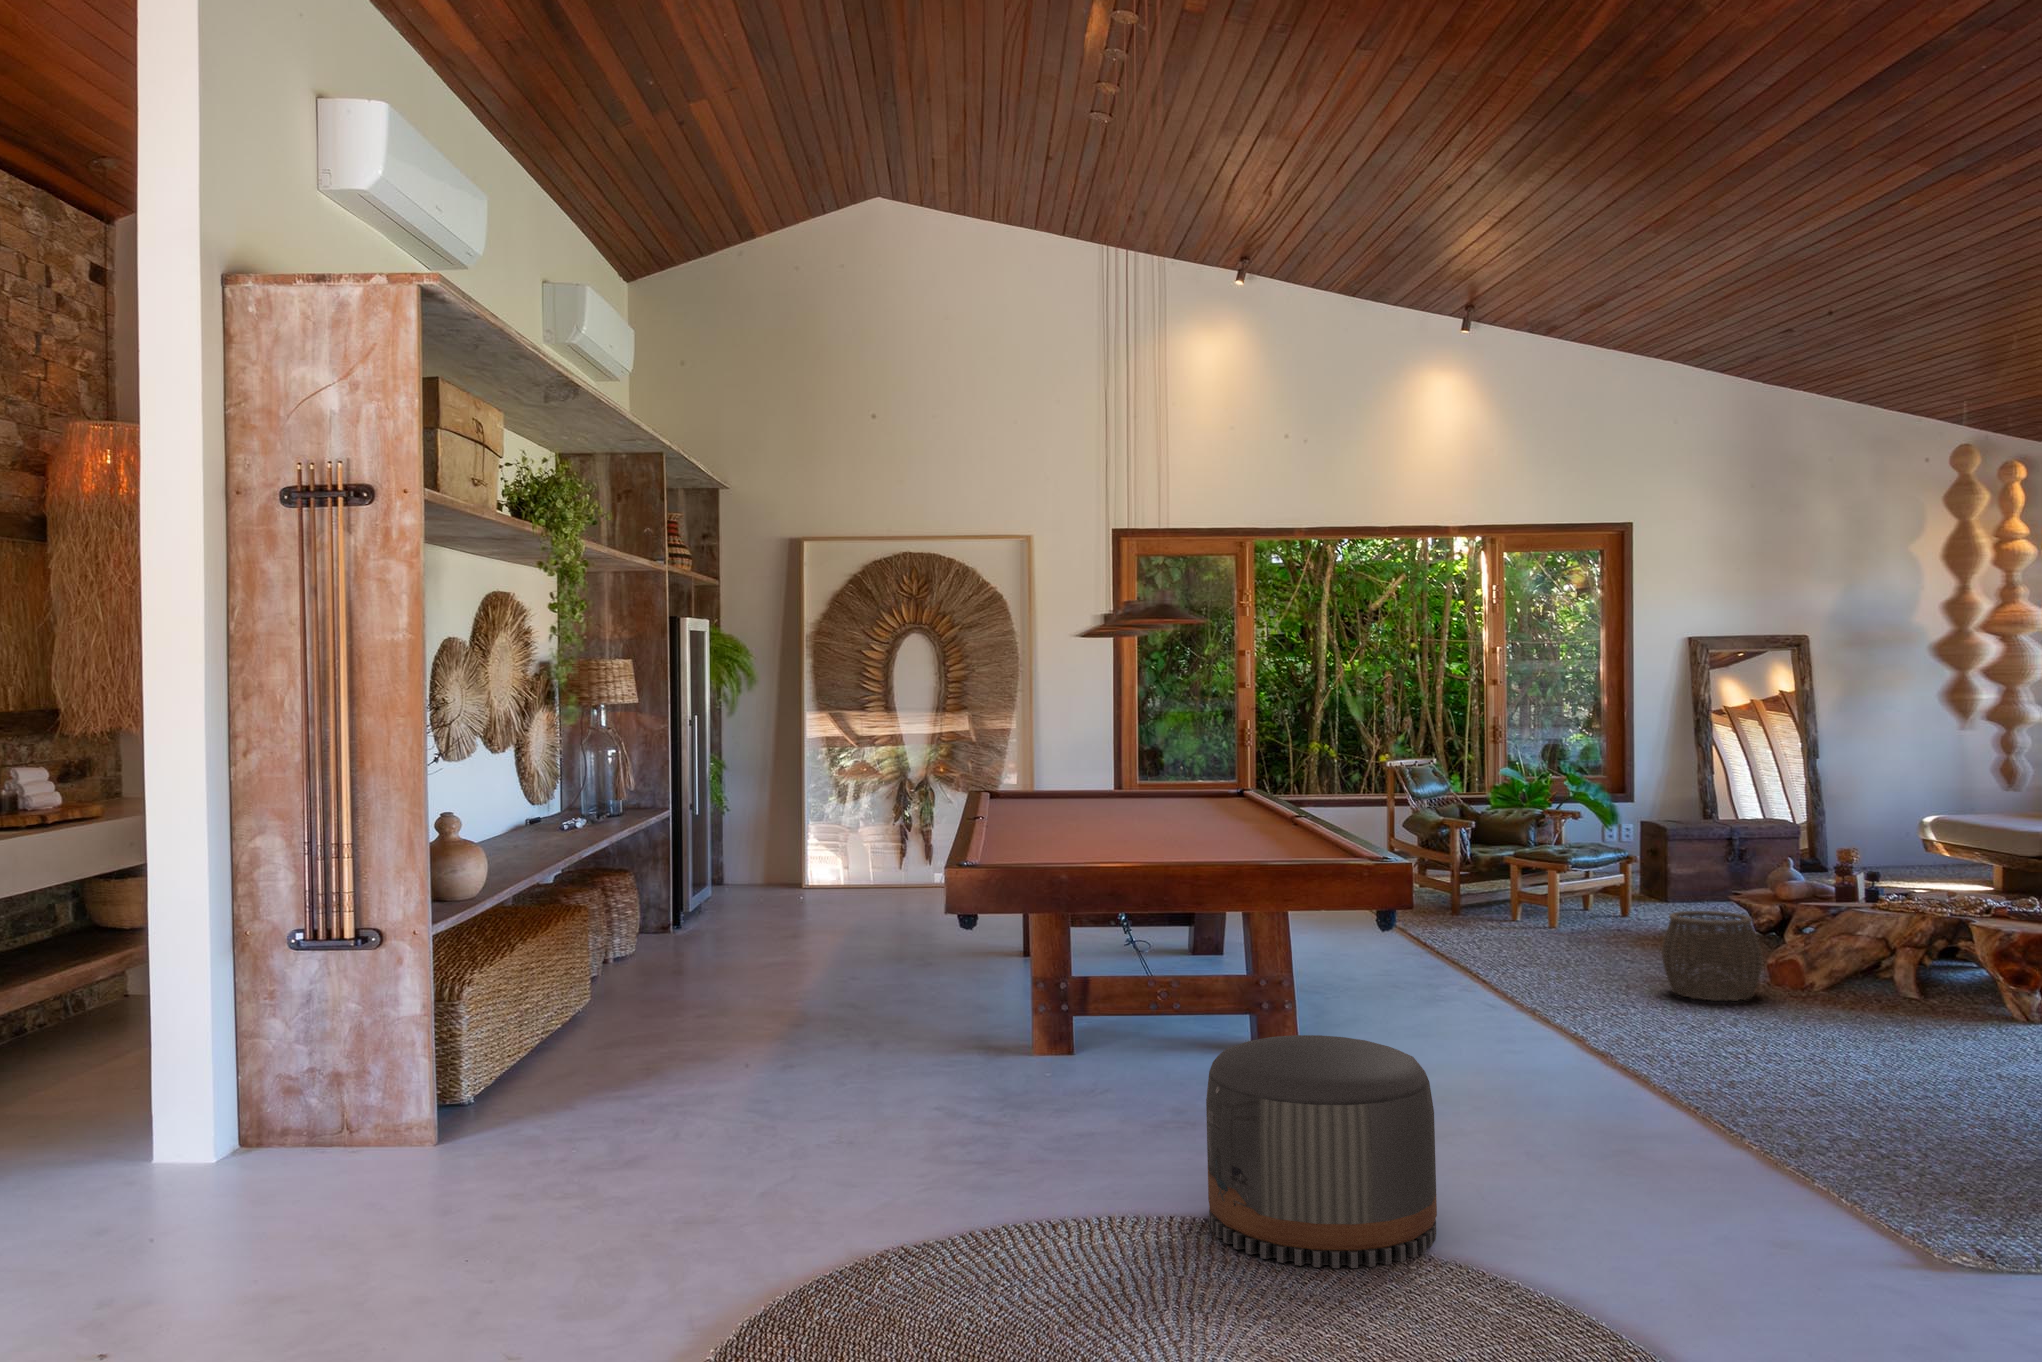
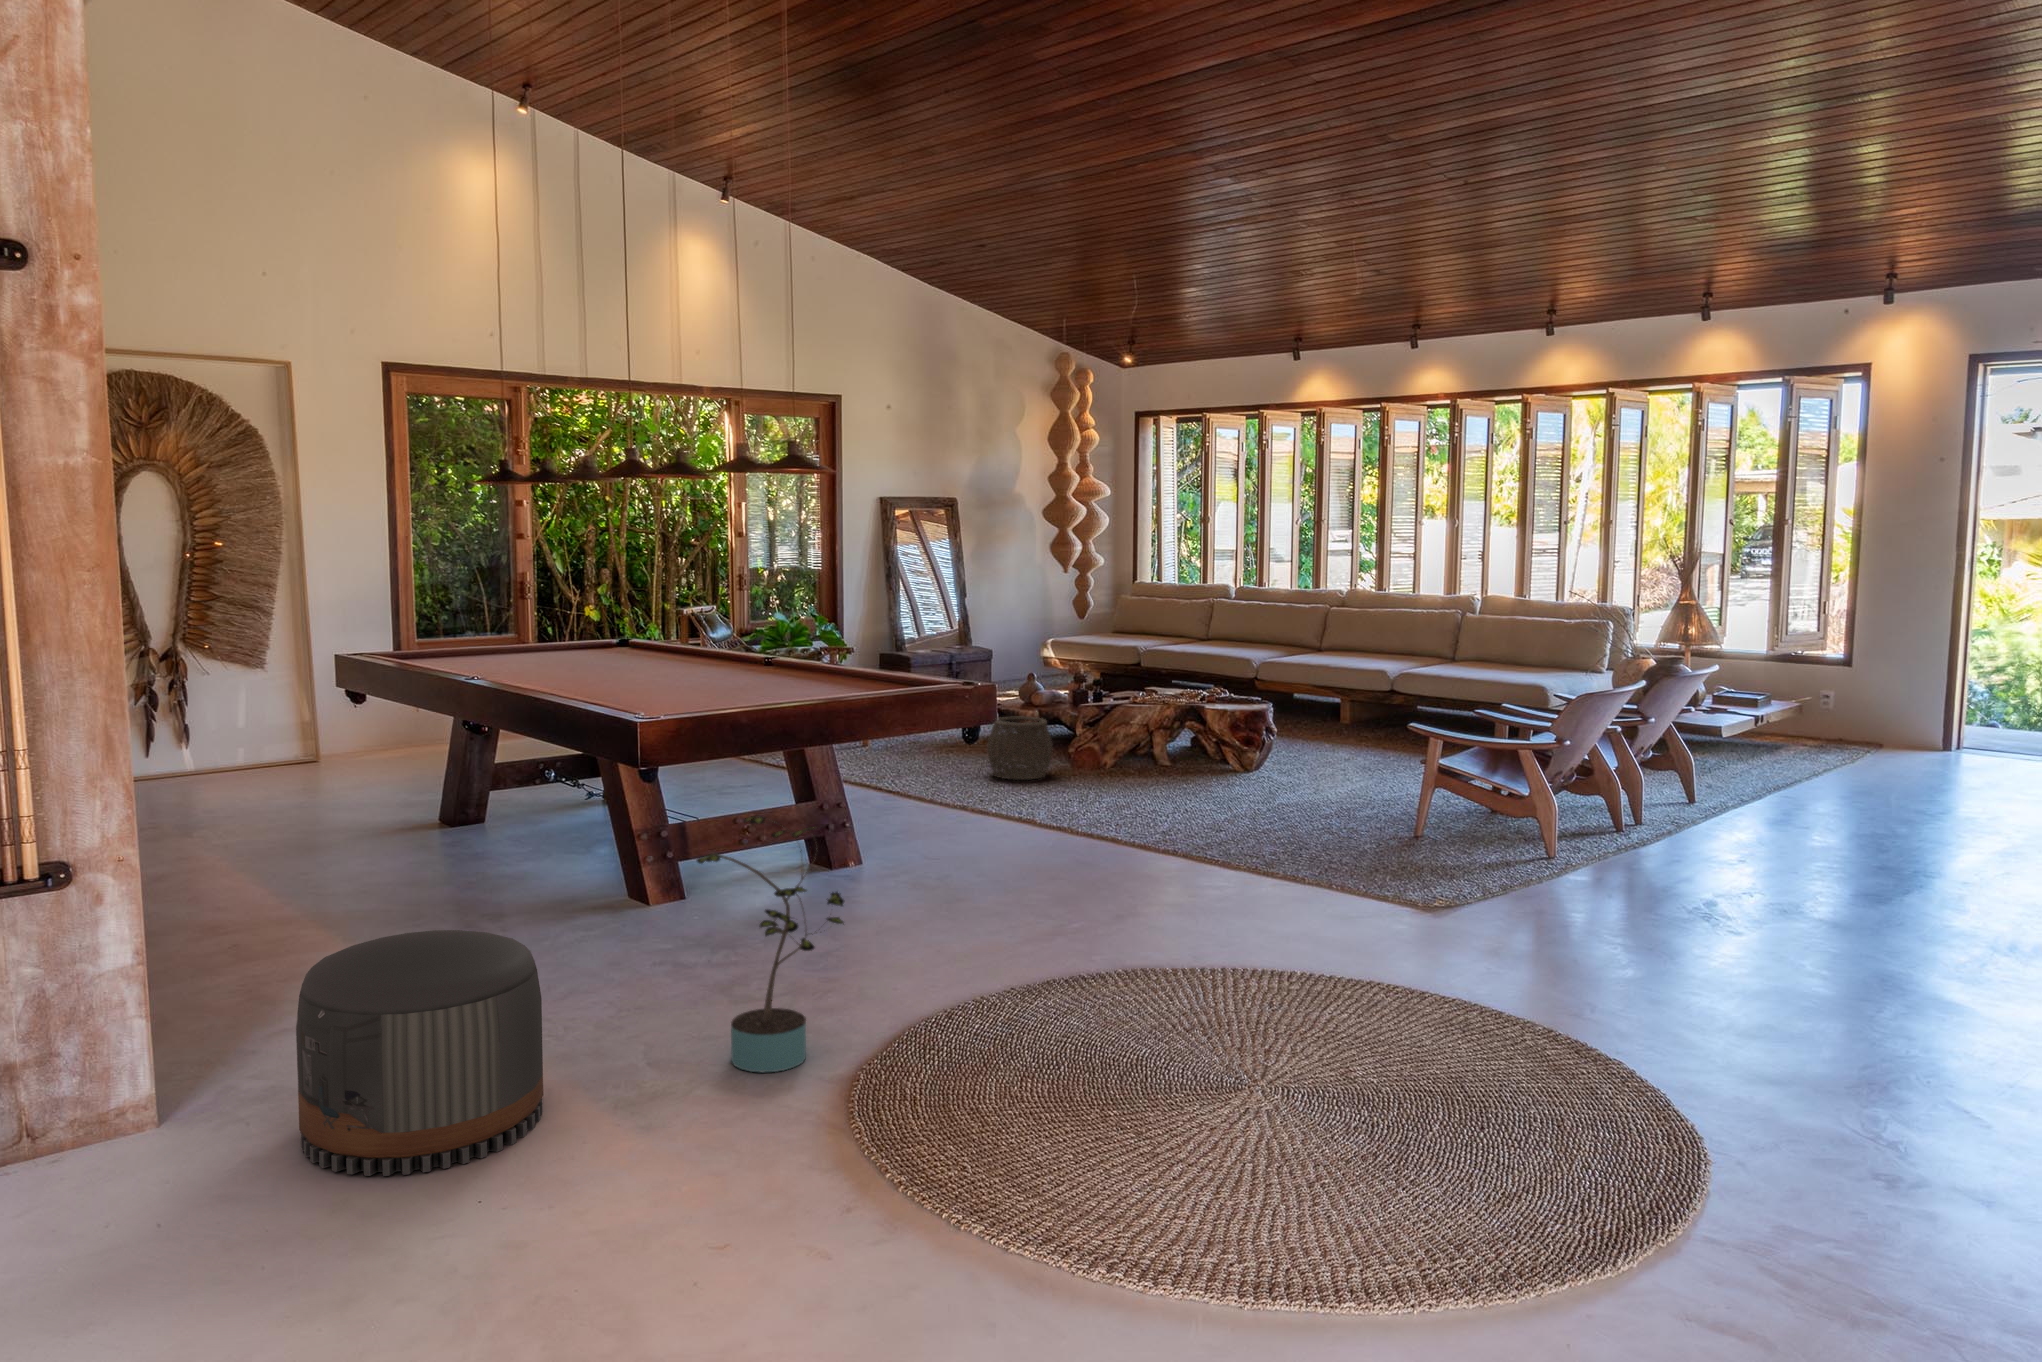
potted plant: none [718,956,861,1226] -> present [697,816,844,1072]
pouf: present [1206,1035,1437,1268] -> present [296,930,543,1176]

